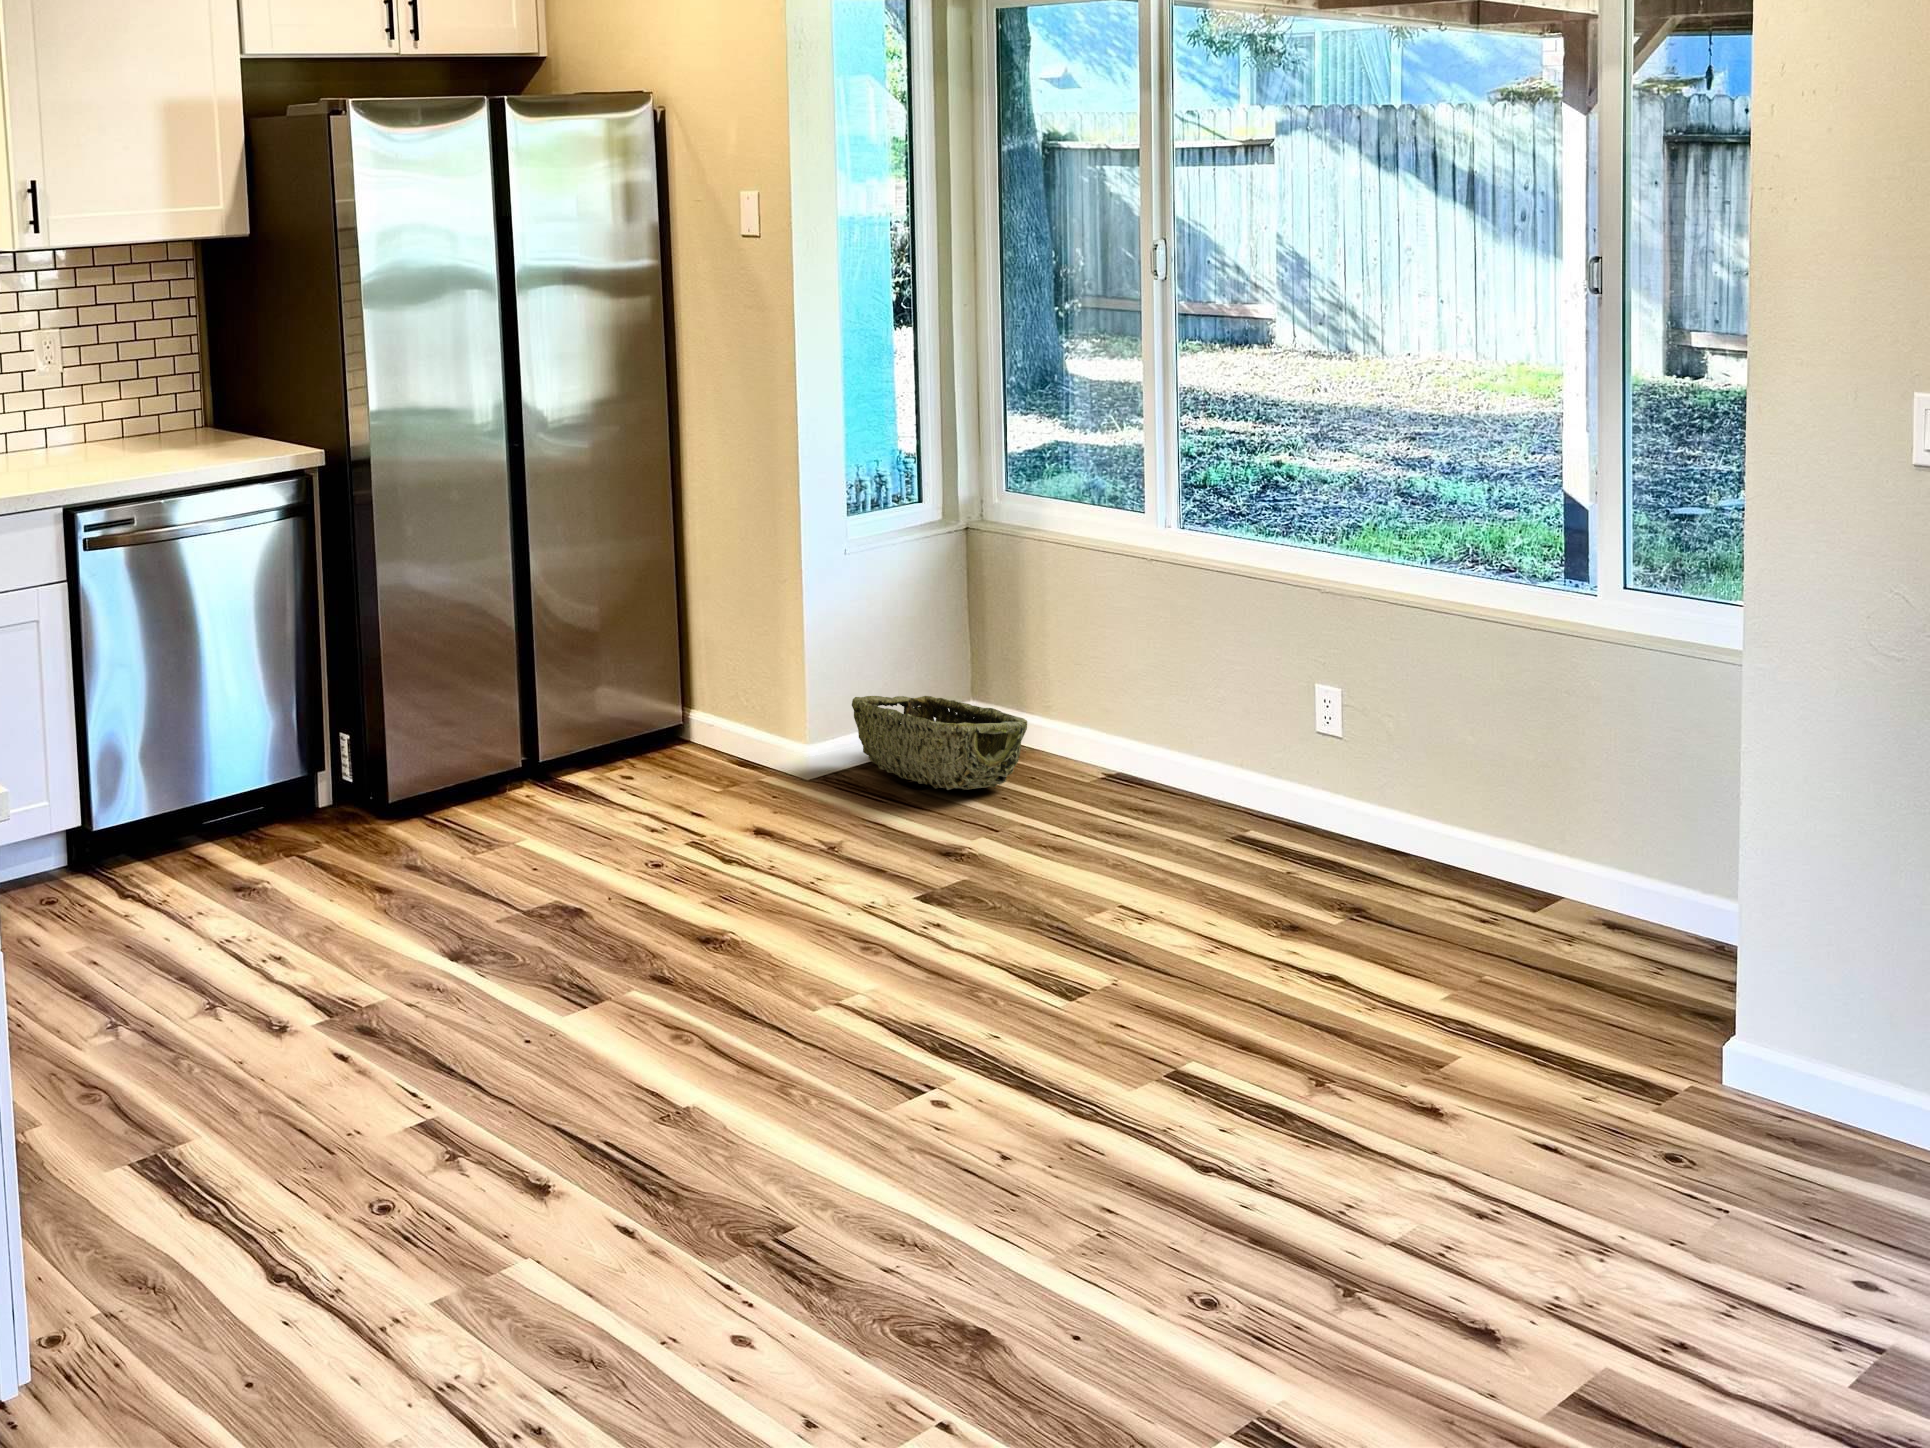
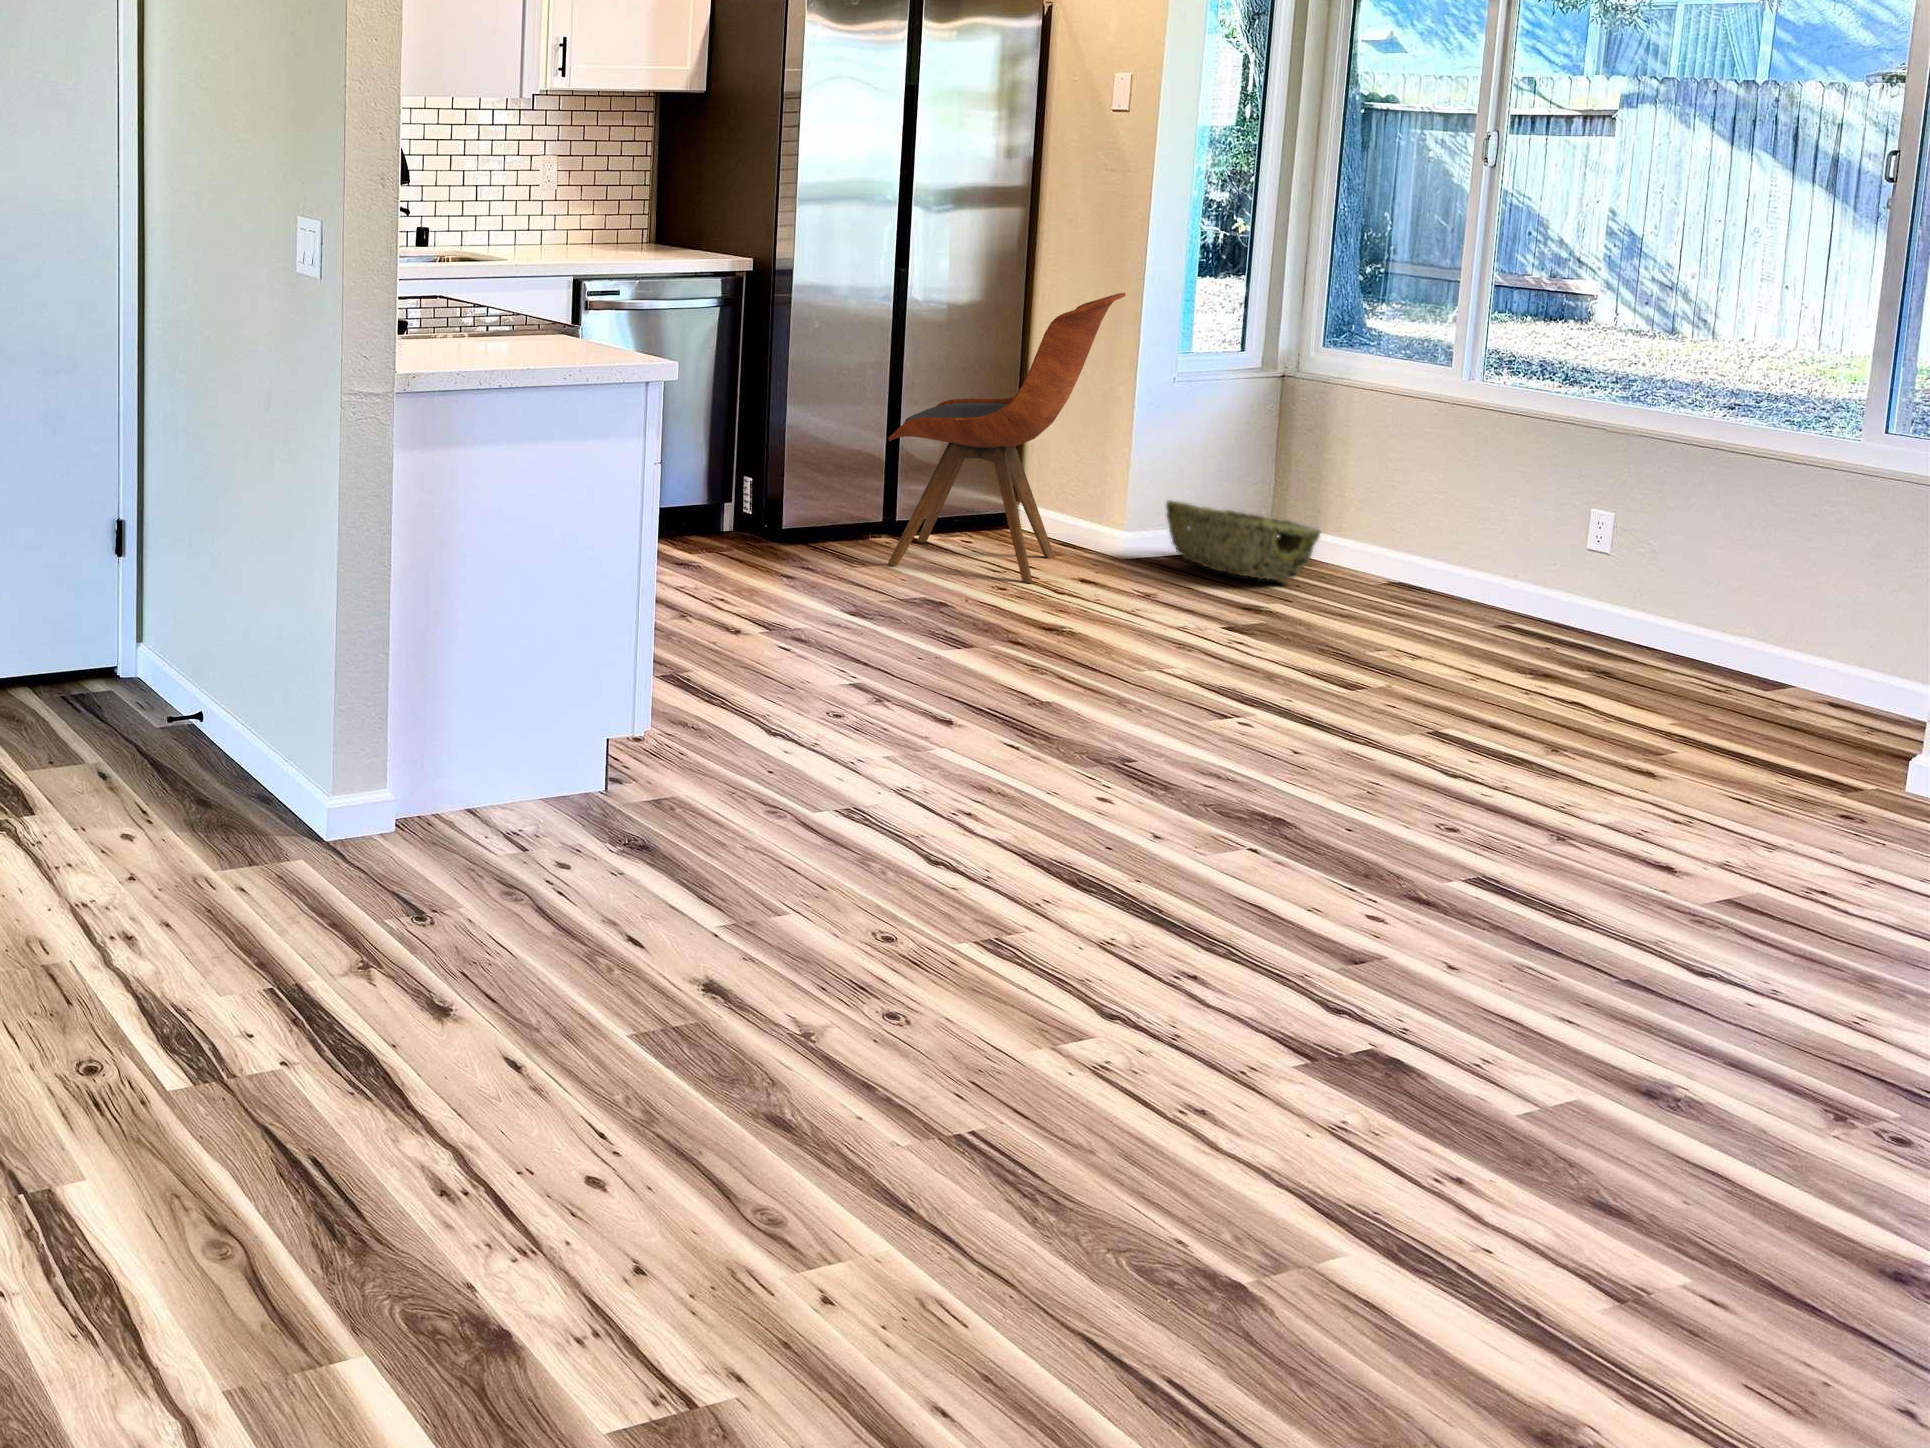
dining chair: none [503,460,773,844] -> present [888,293,1126,583]

